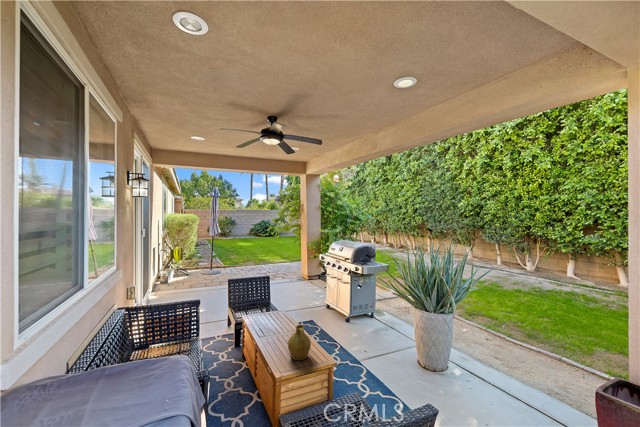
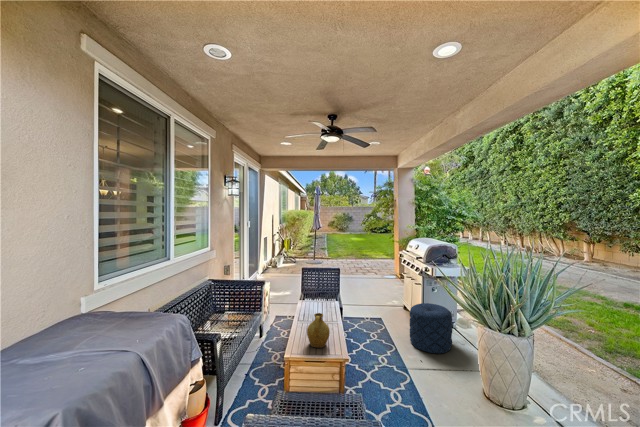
pouf: none [348,300,383,343] -> present [410,303,452,353]

